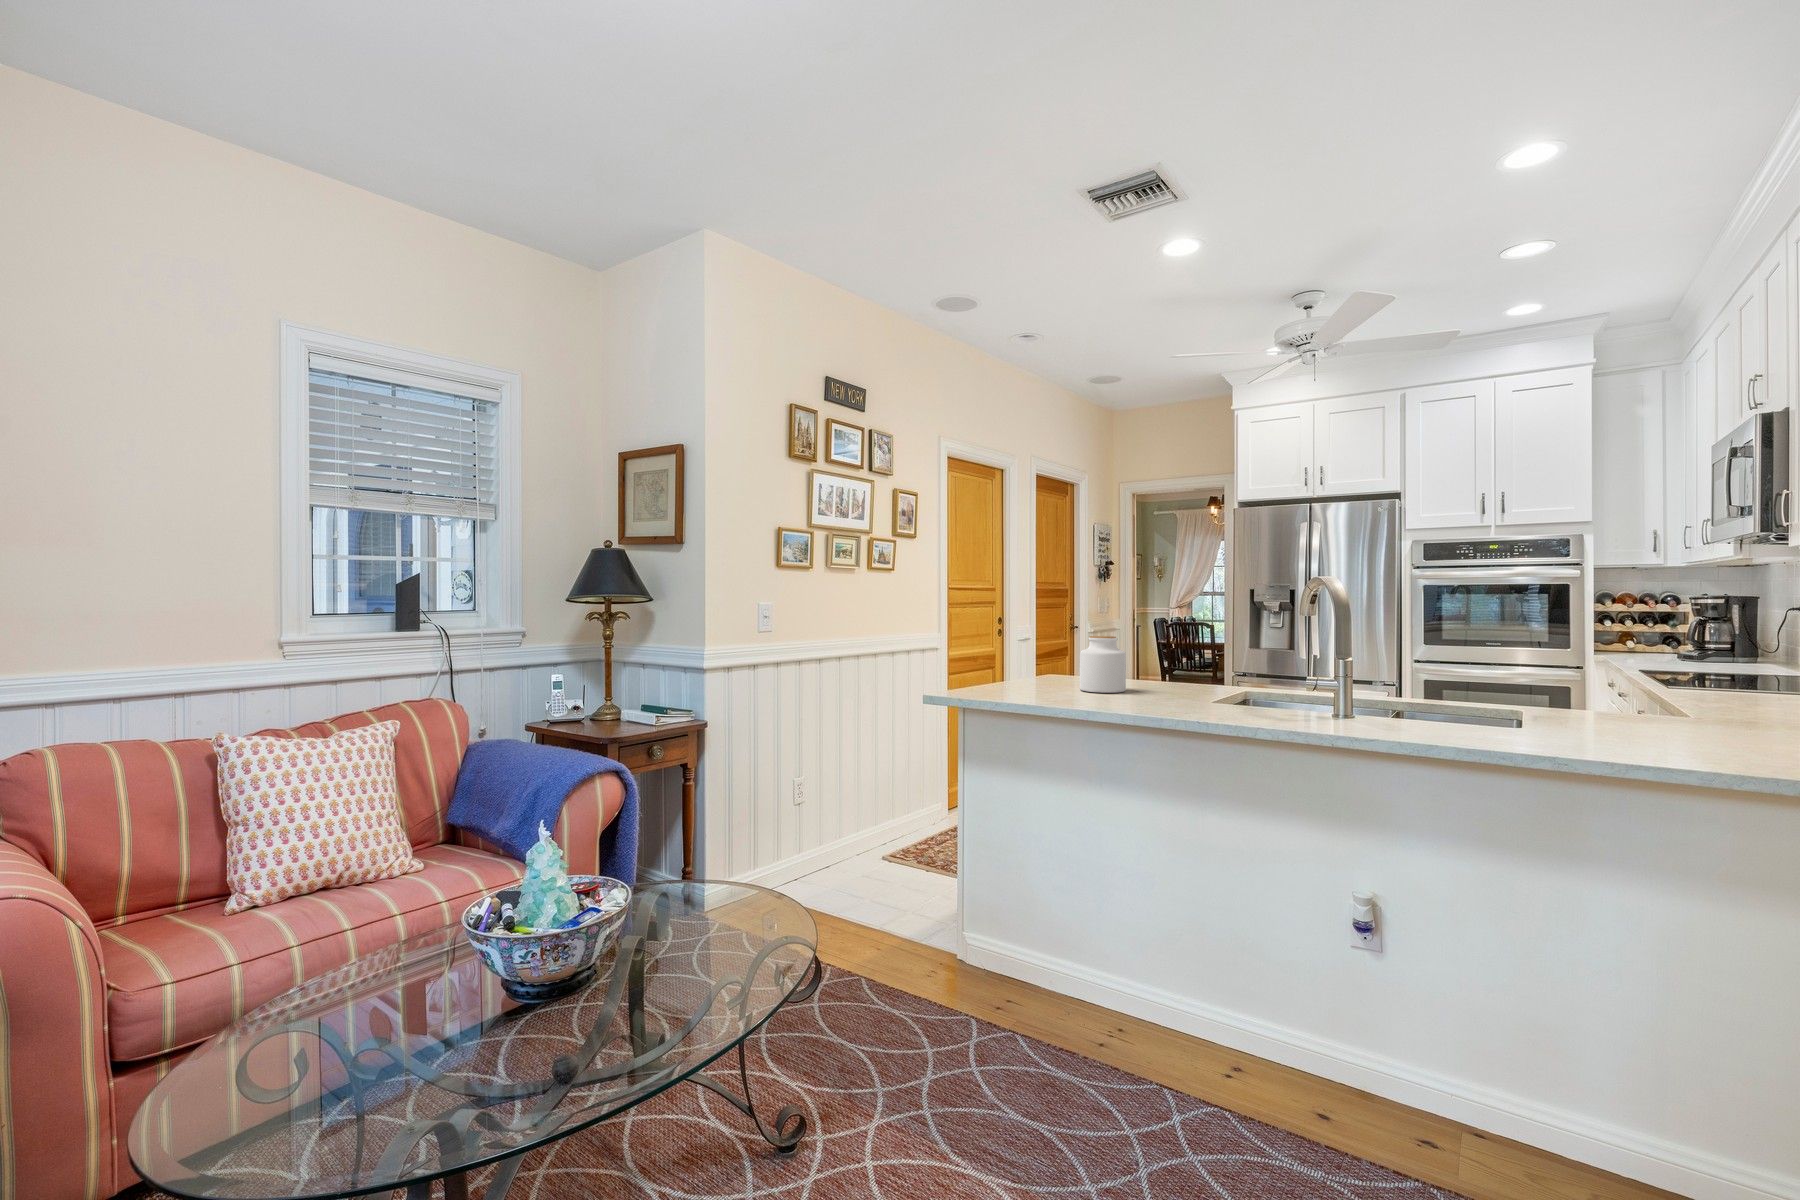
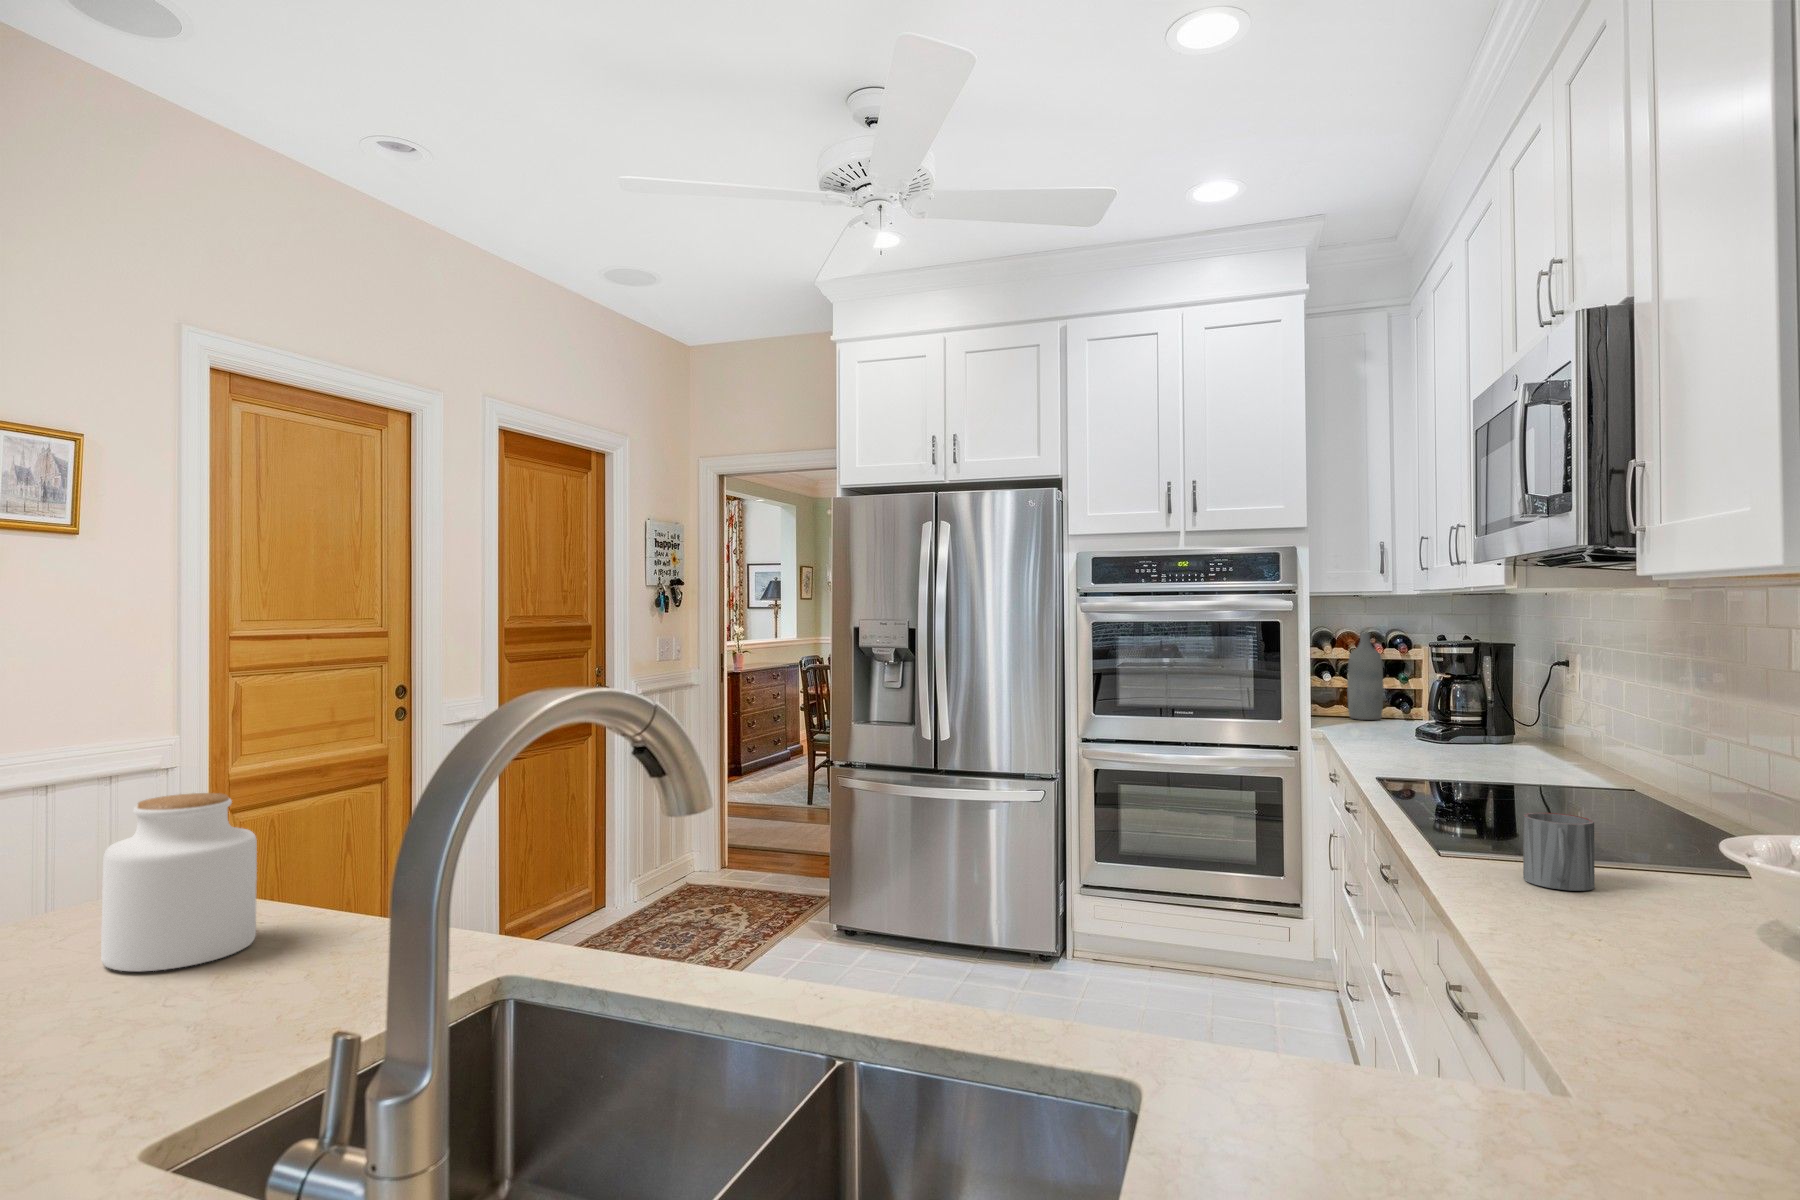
bottle: none [1625,592,1654,653] -> present [1347,632,1383,720]
mug: none [1712,666,1753,700] -> present [1523,813,1595,891]

